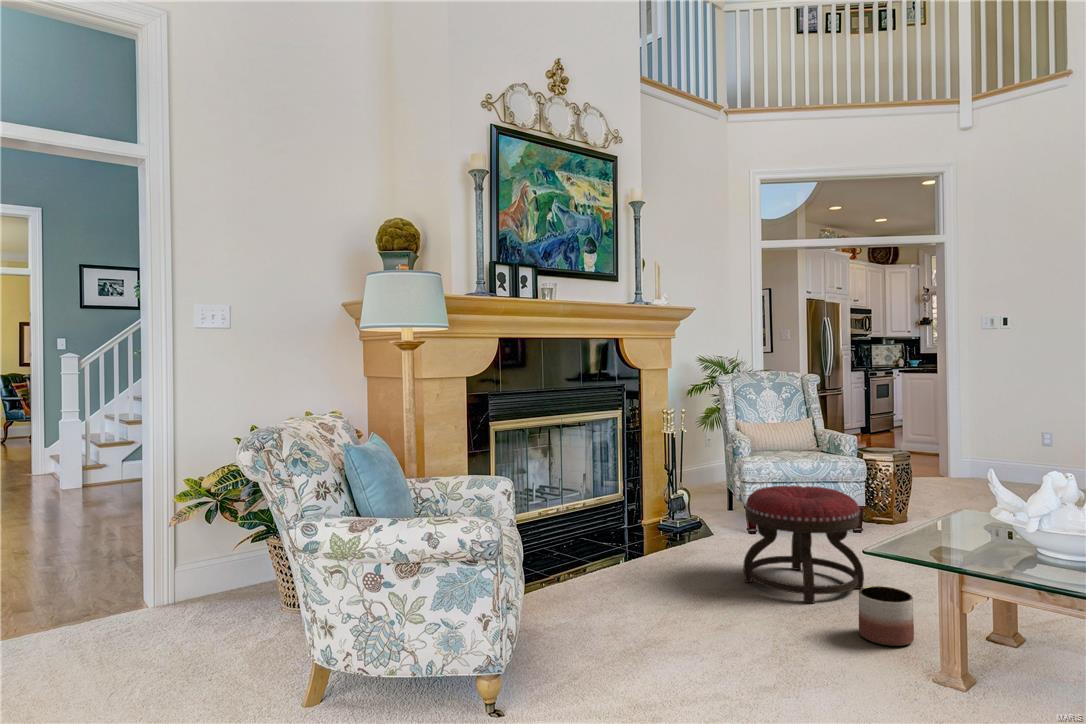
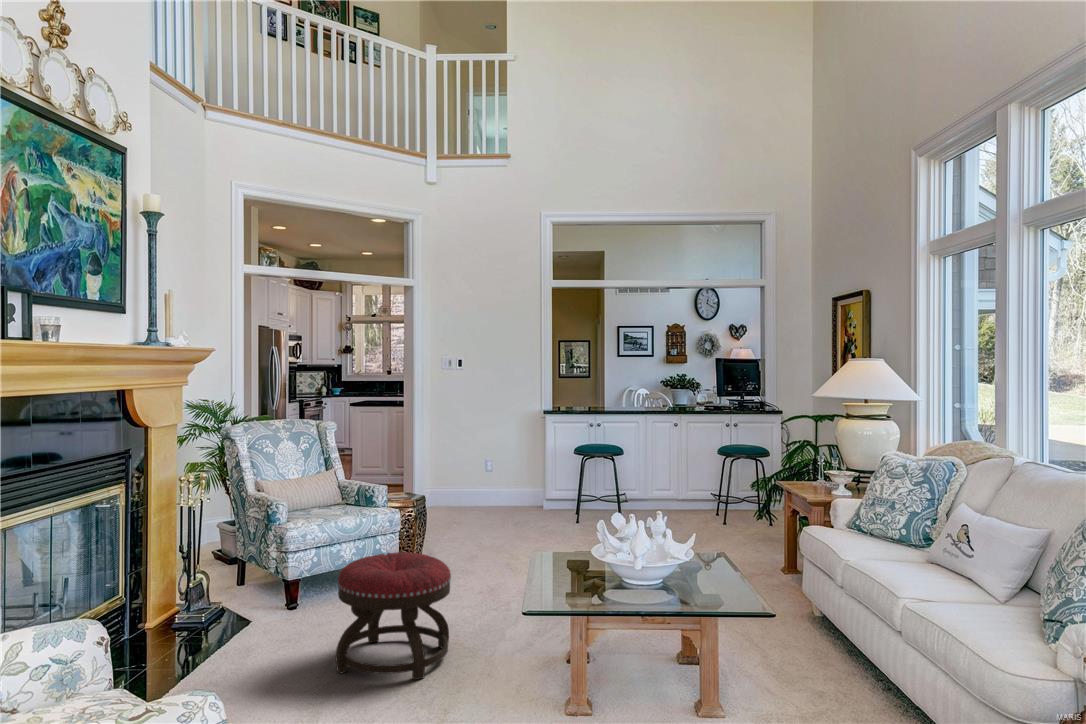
planter: present [859,586,914,646] -> none [486,645,533,704]

